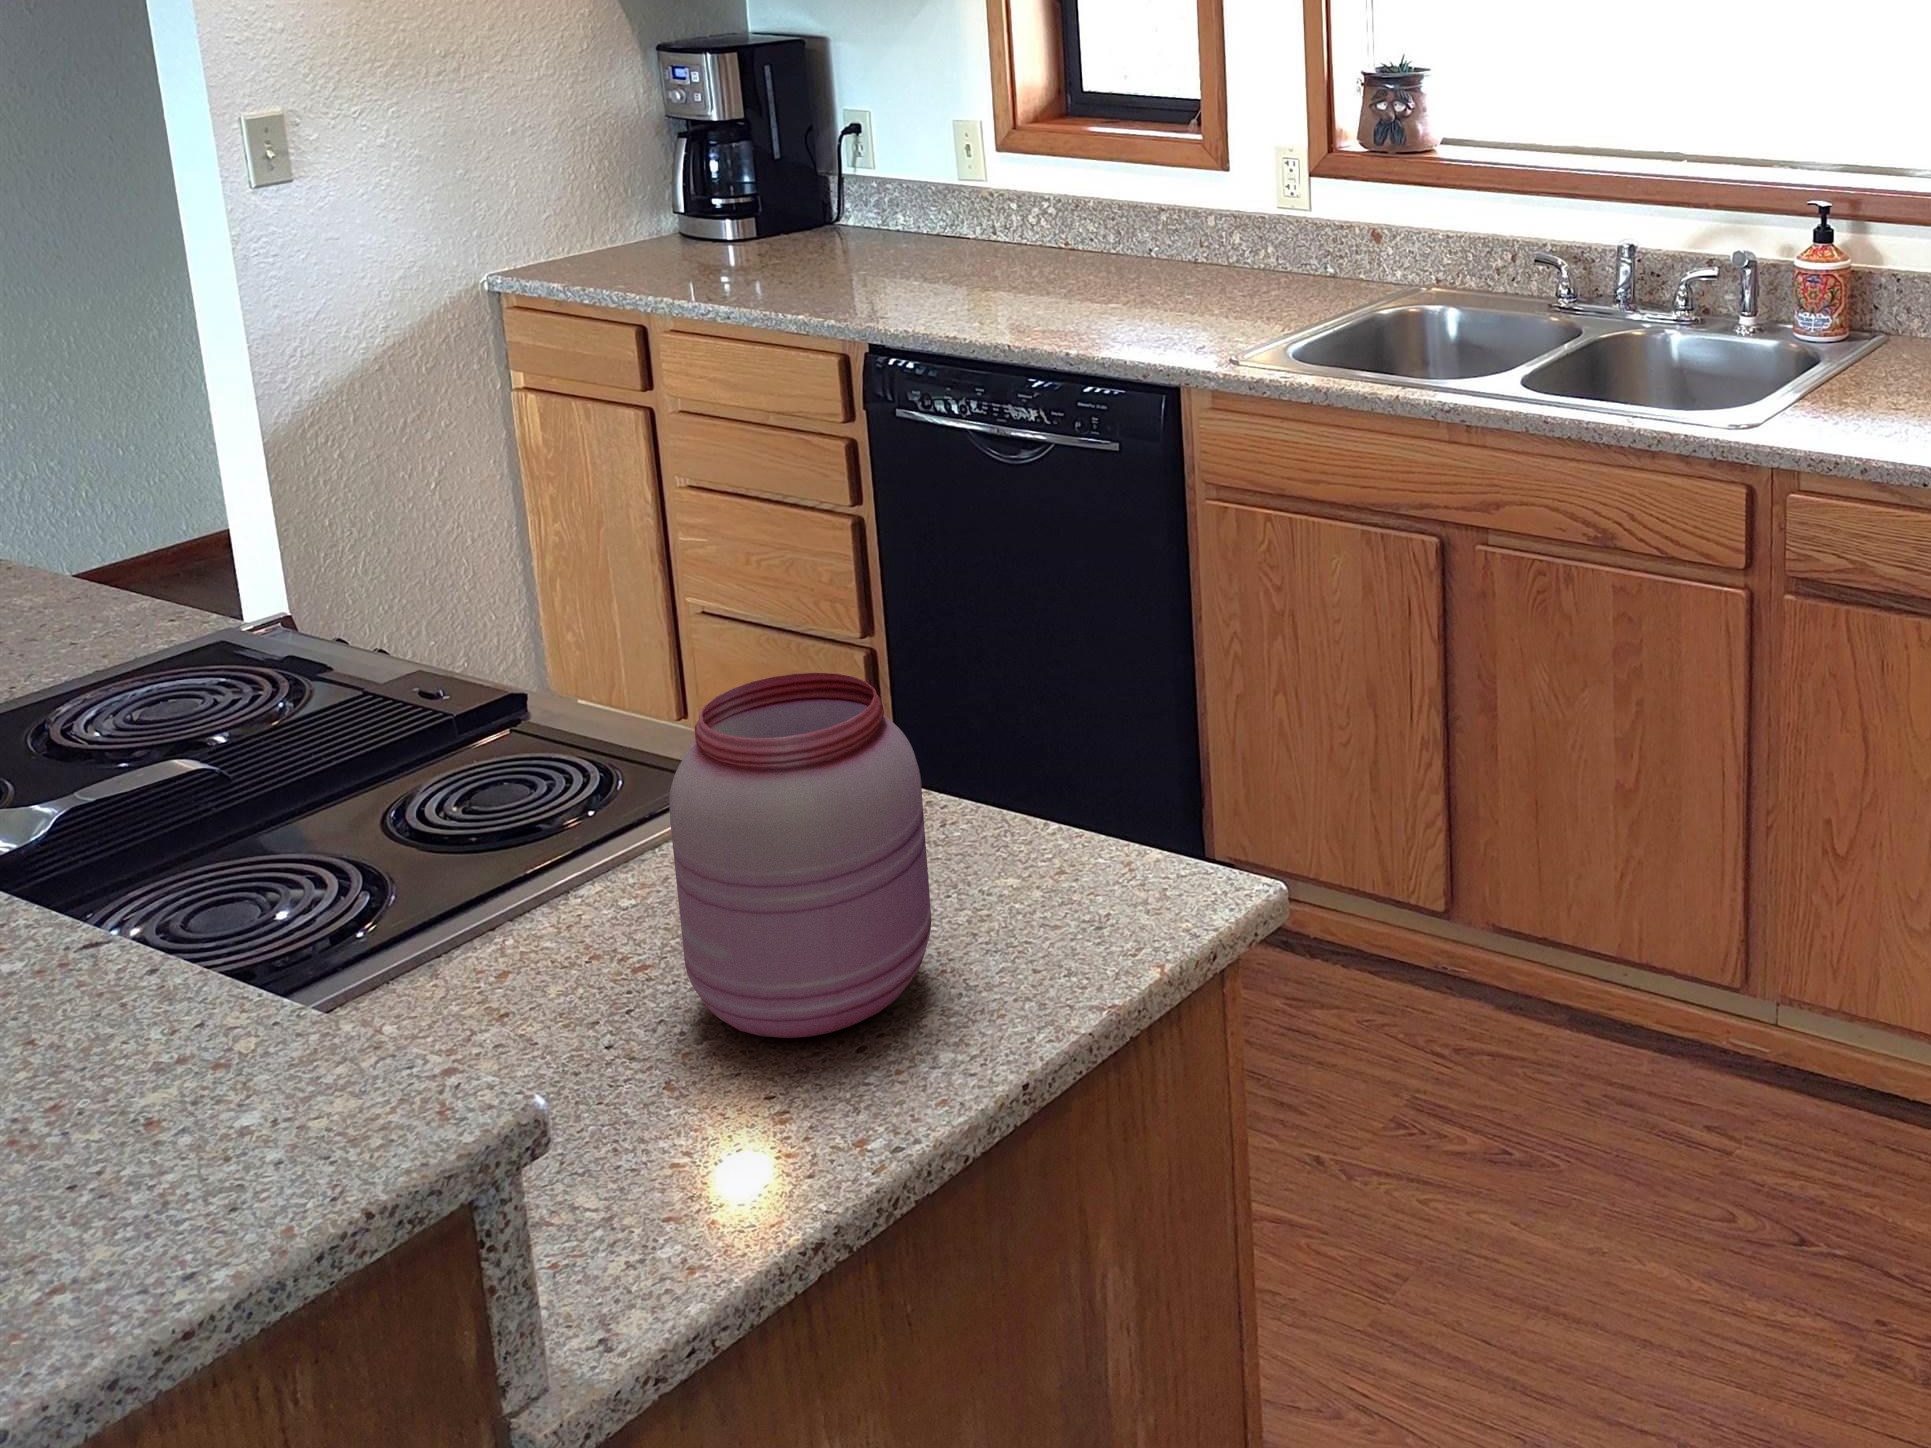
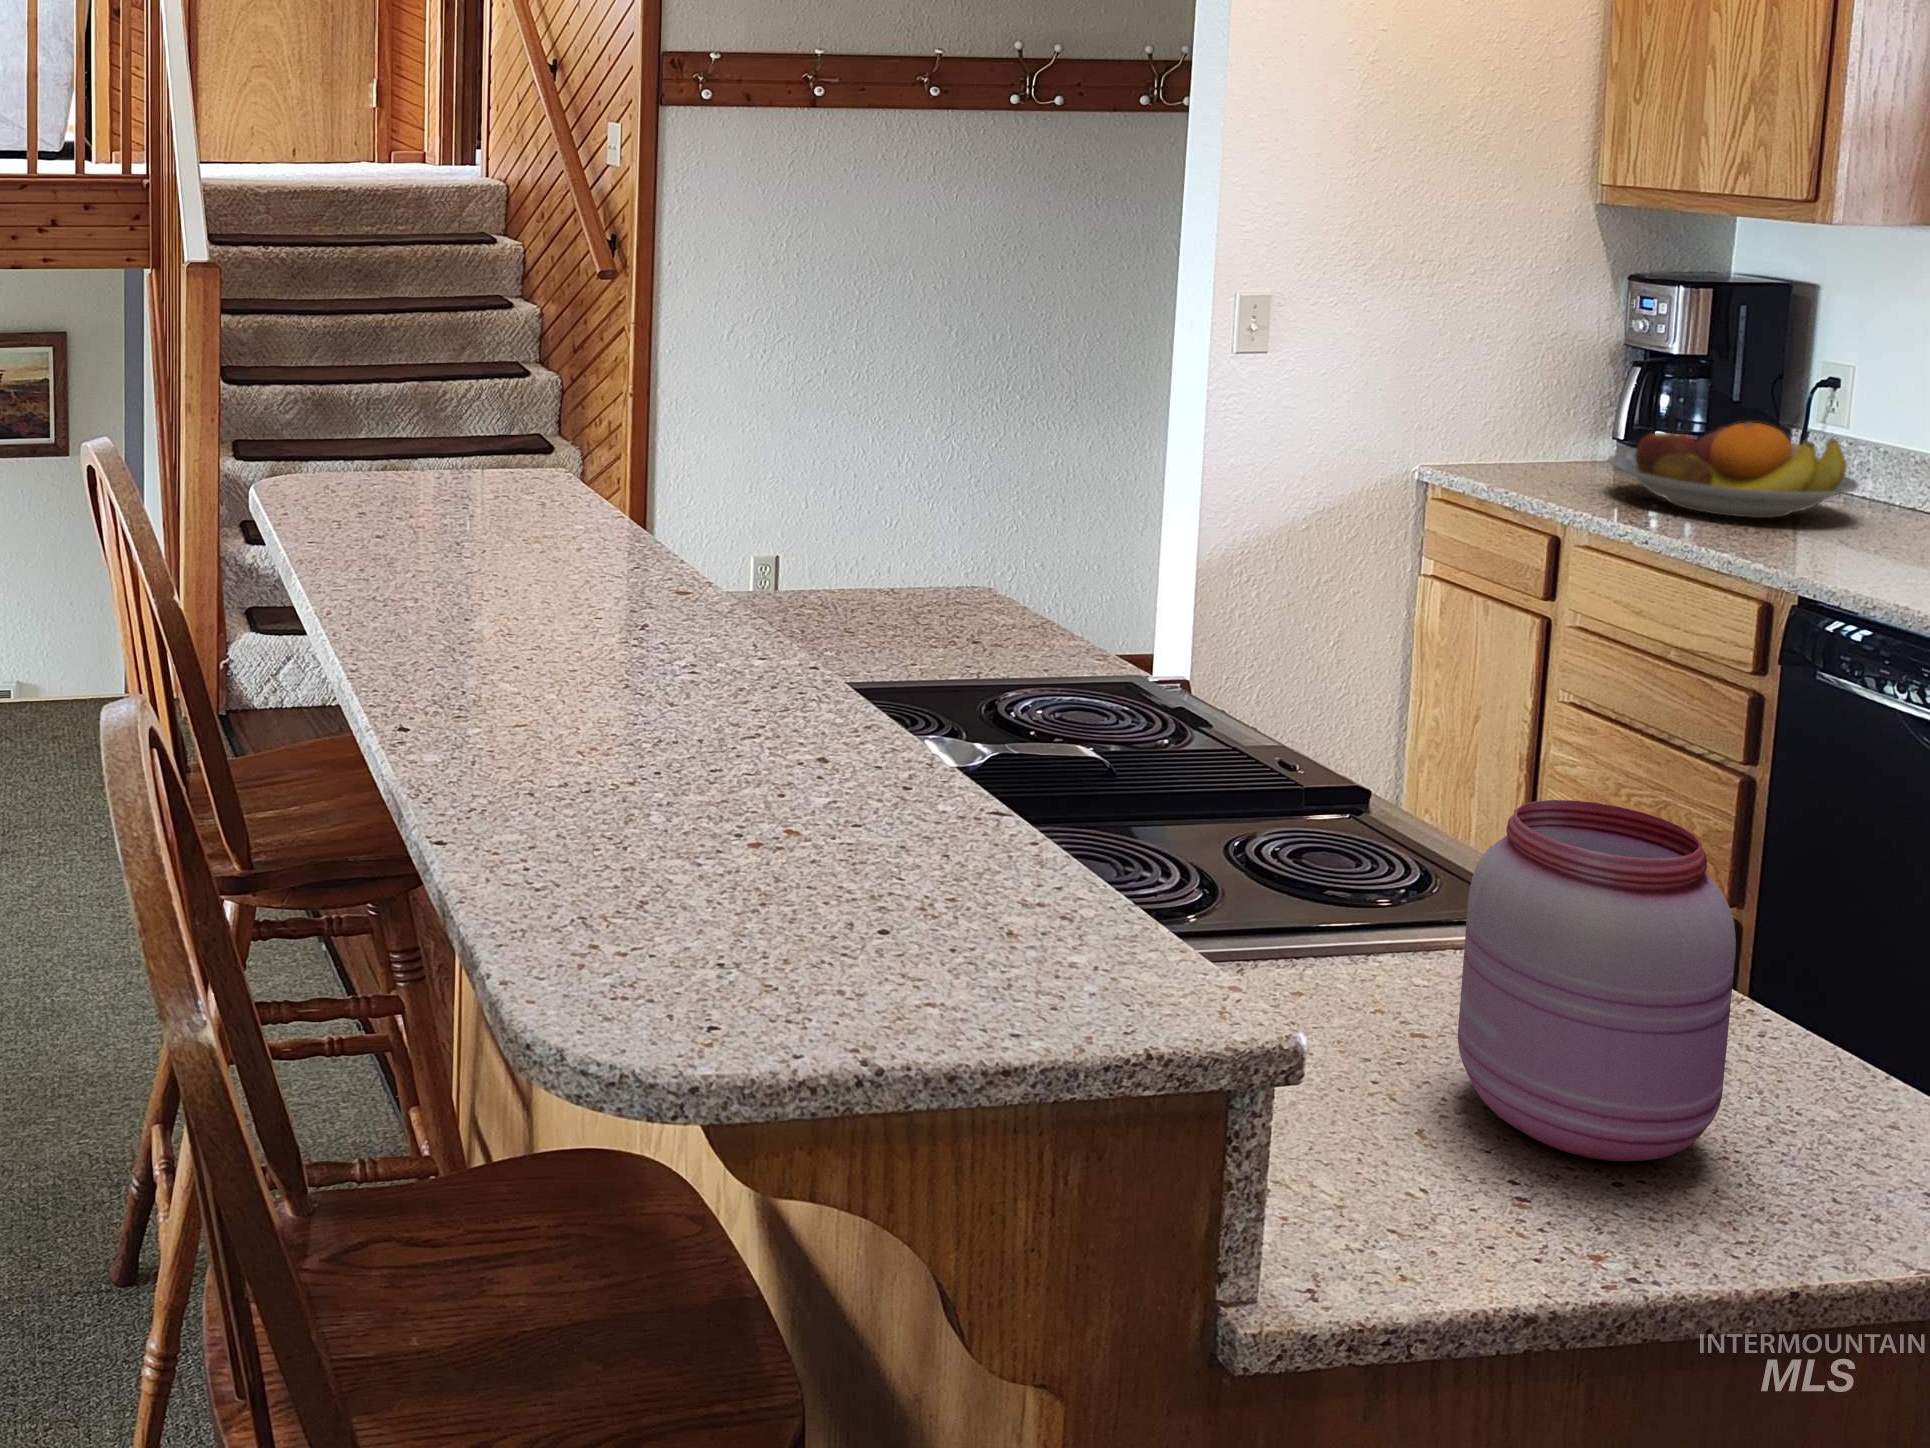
fruit bowl: none [677,178,895,273] -> present [1609,422,1859,518]

